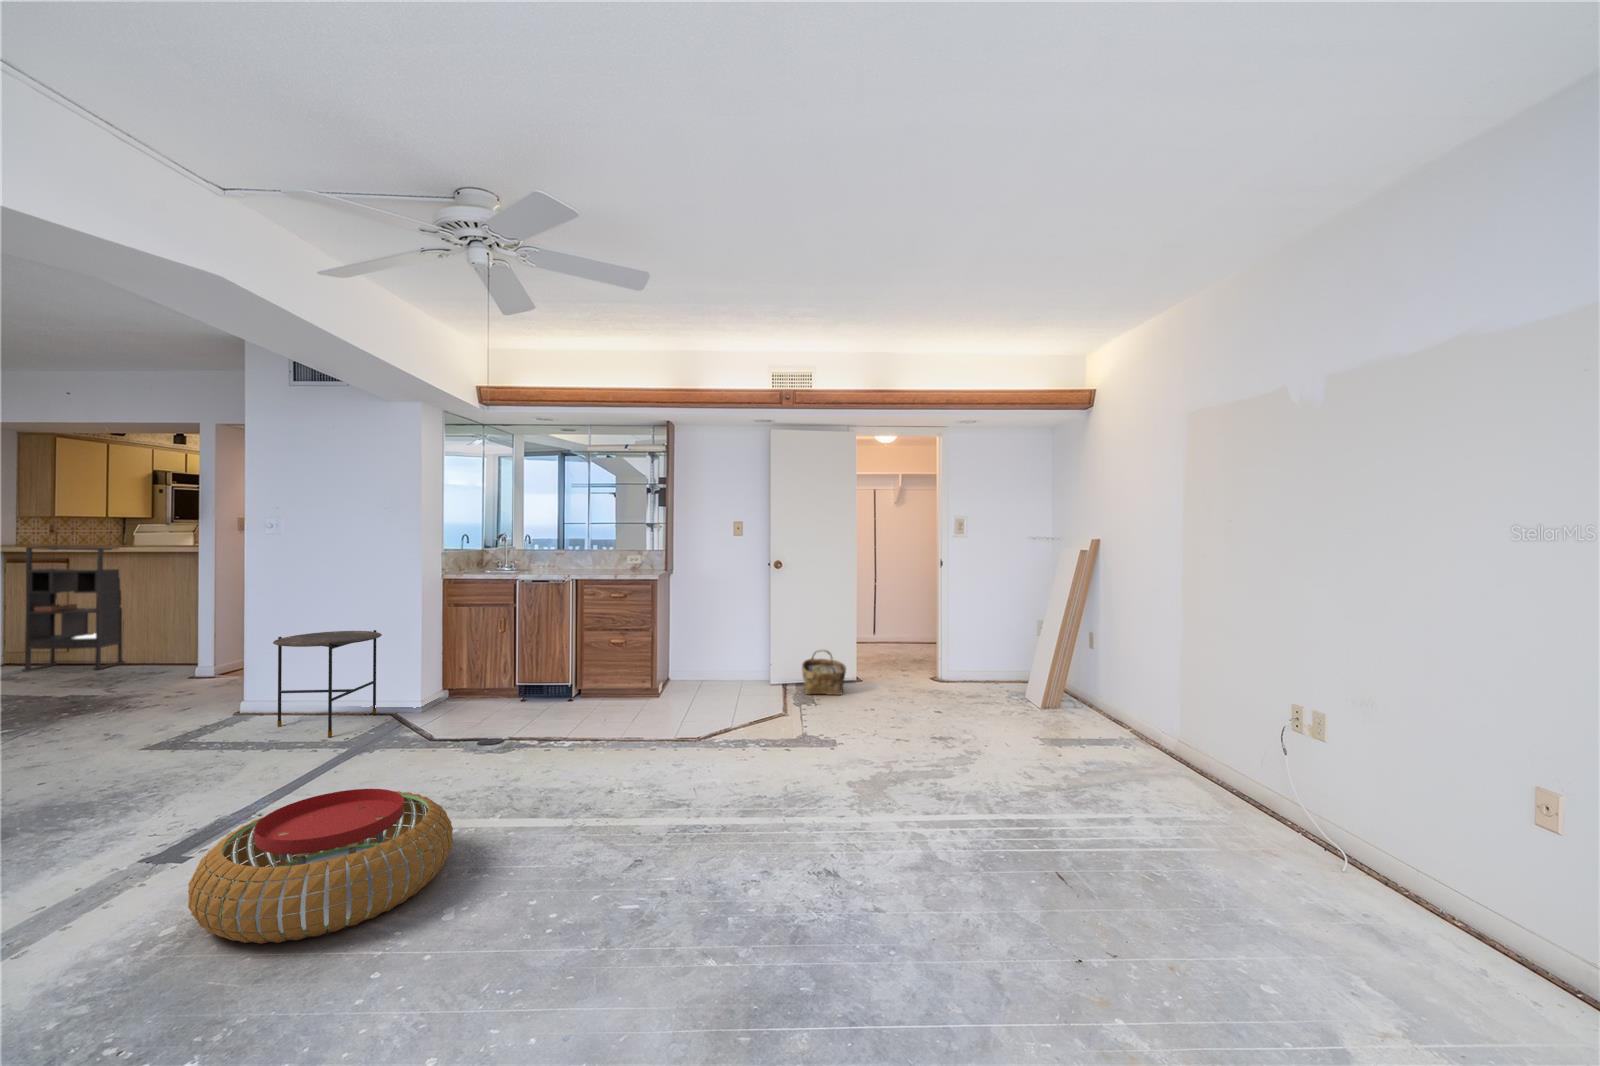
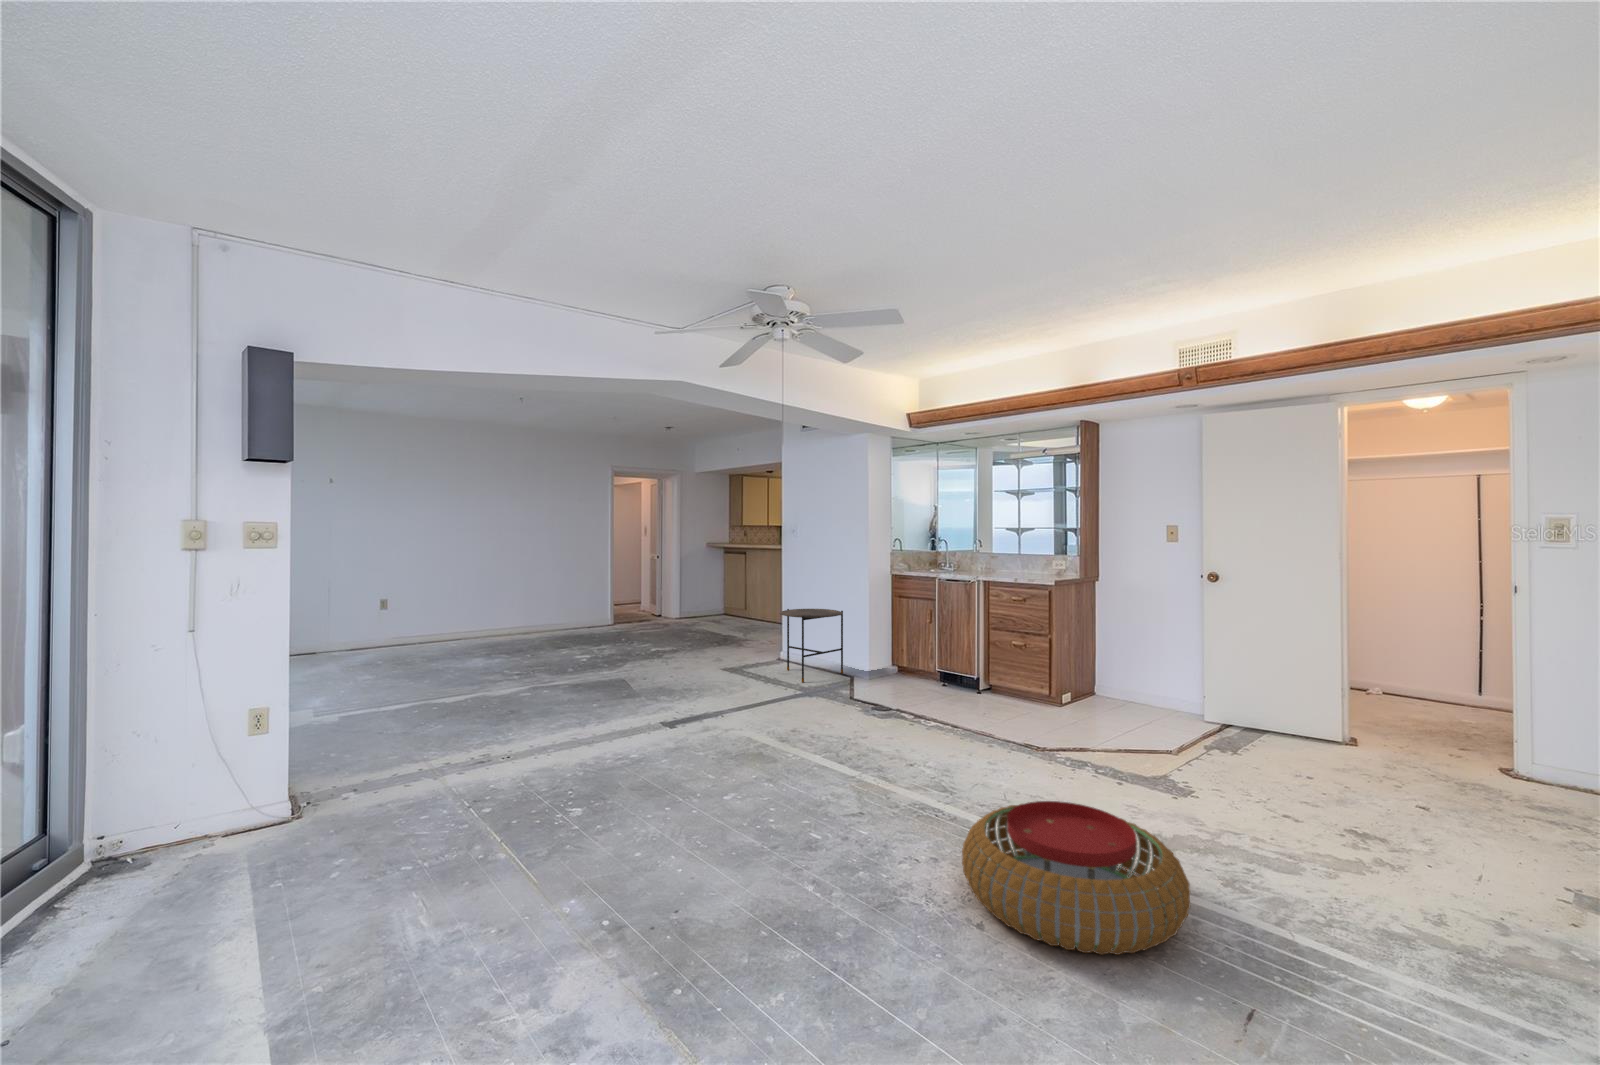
bookshelf: present [22,546,124,671] -> none [725,544,767,622]
woven basket: present [802,650,846,695] -> none [1234,688,1306,749]
pouf: present [188,789,453,944] -> present [962,801,1190,955]

